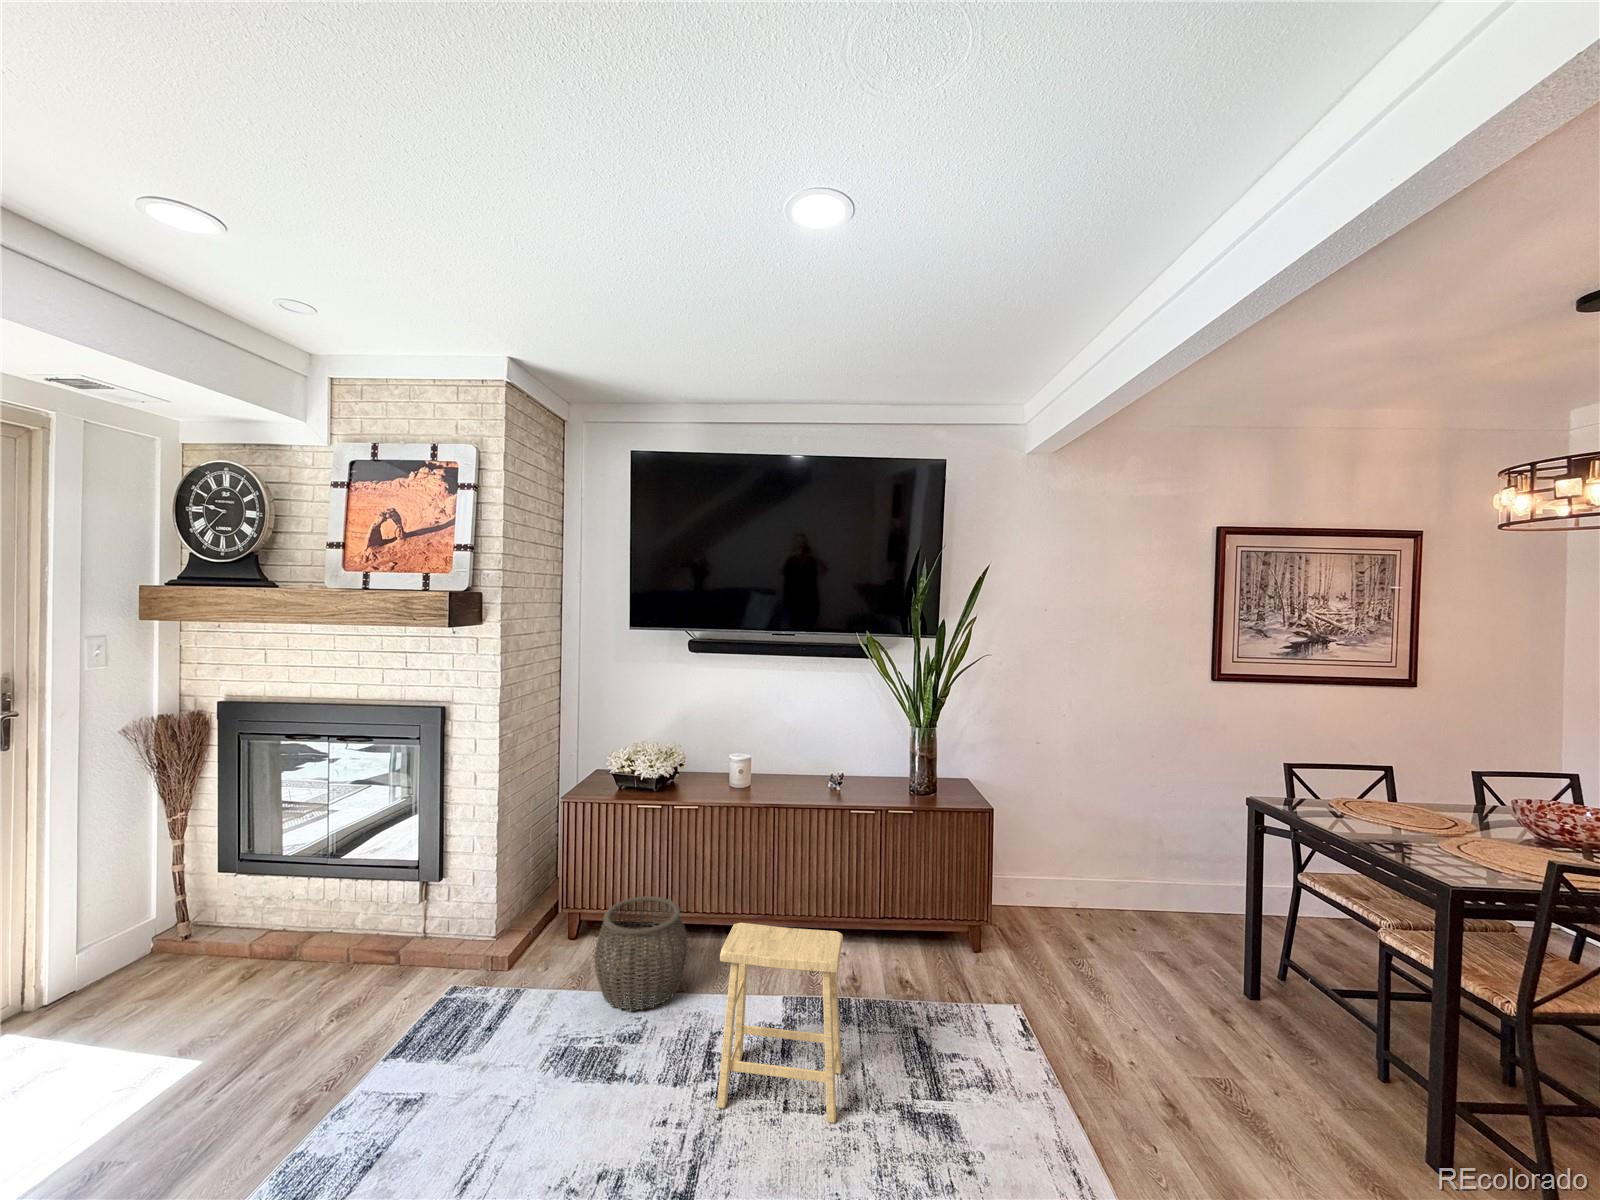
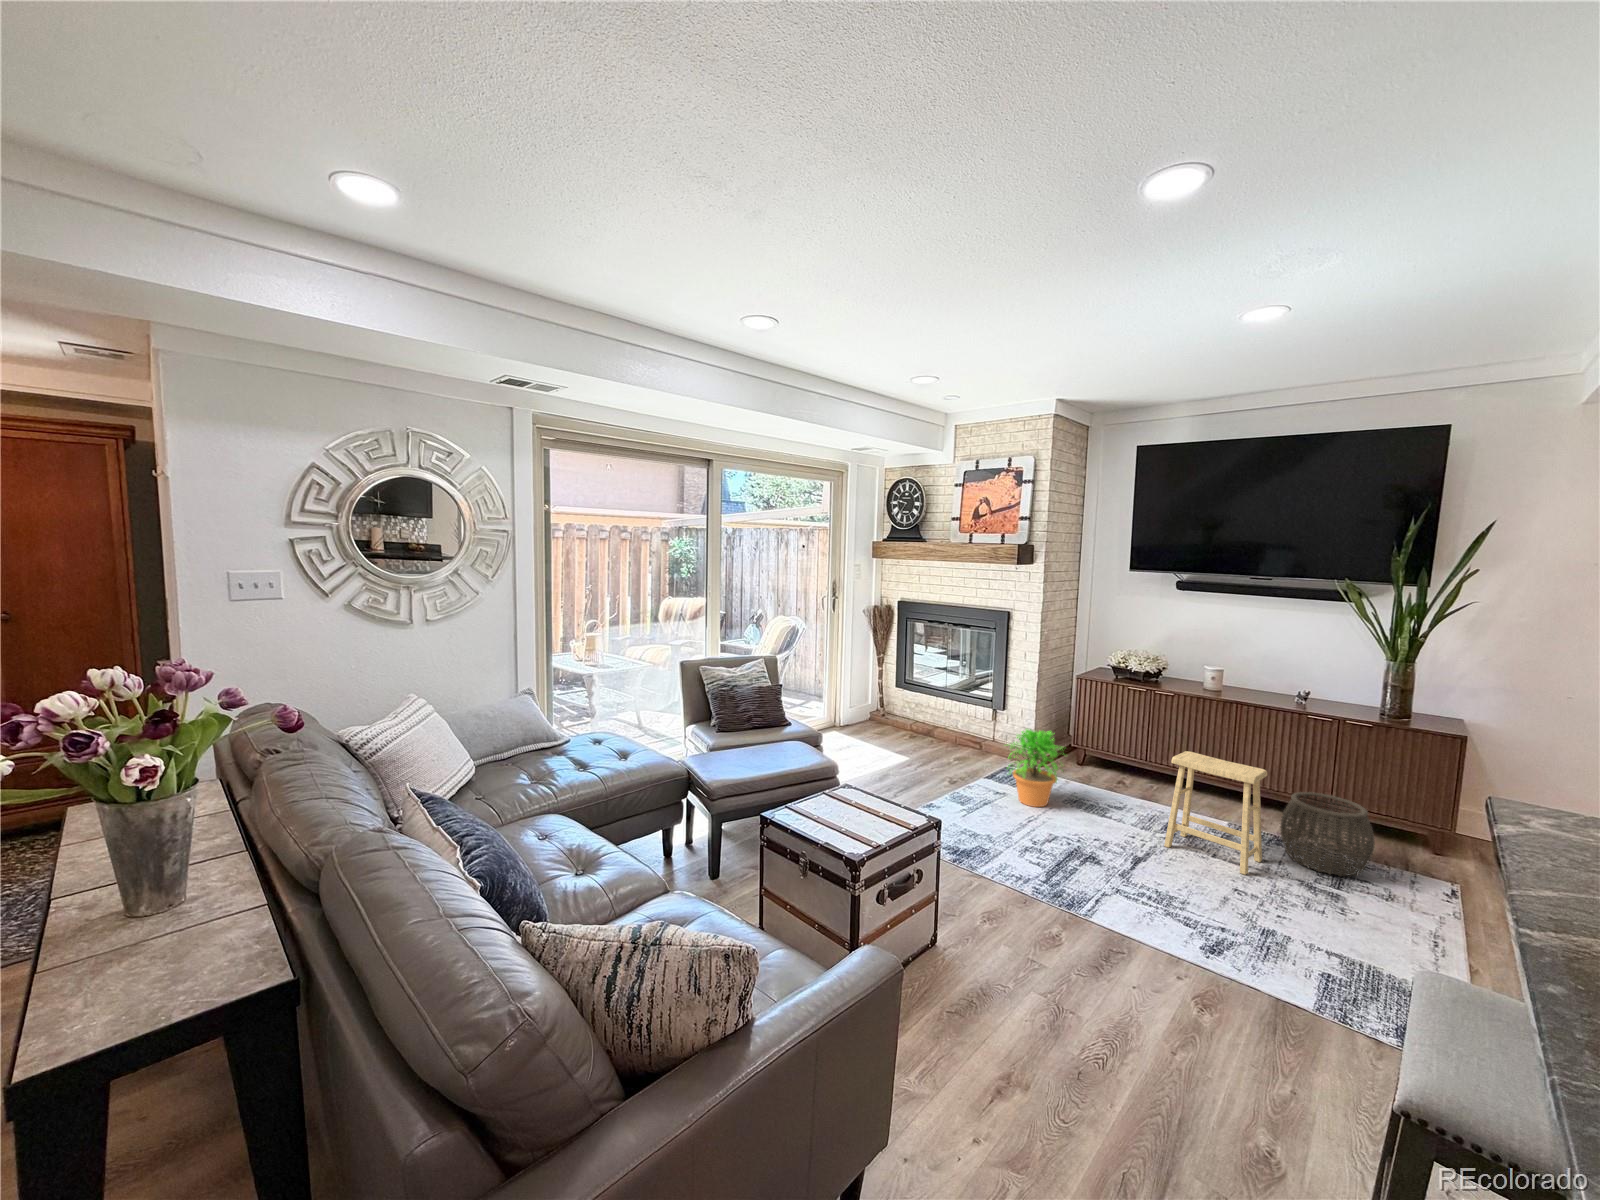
woven basket: present [594,896,688,1011] -> present [1280,792,1375,877]
potted plant: none [425,936,555,1104] -> present [1008,729,1062,807]

